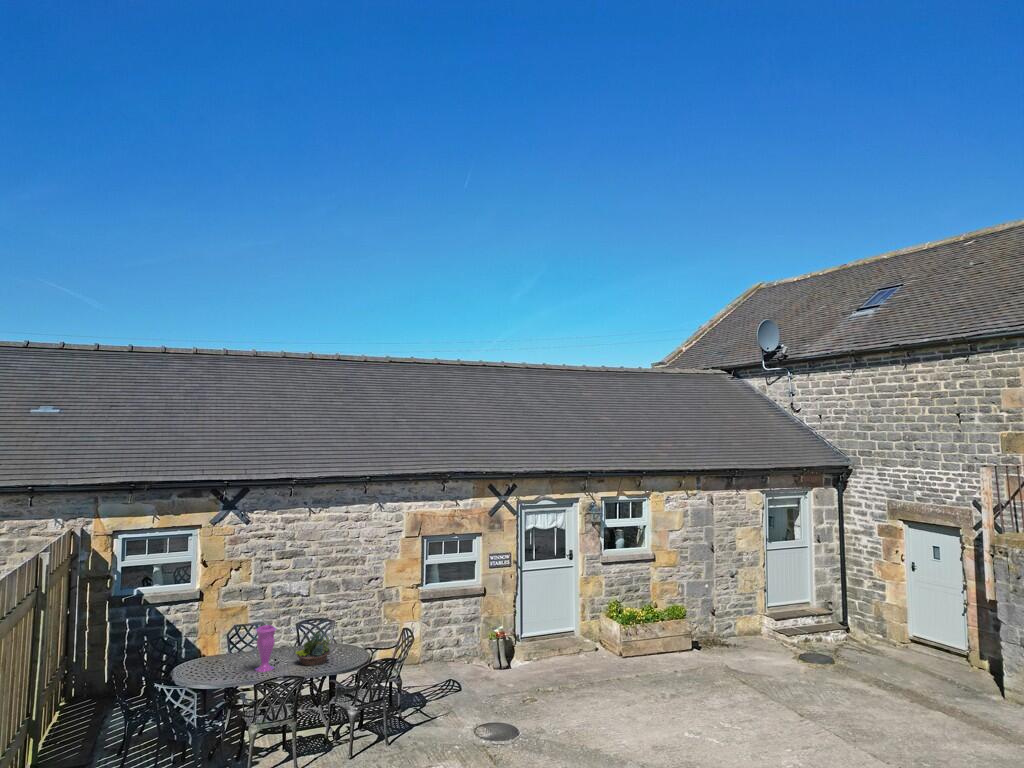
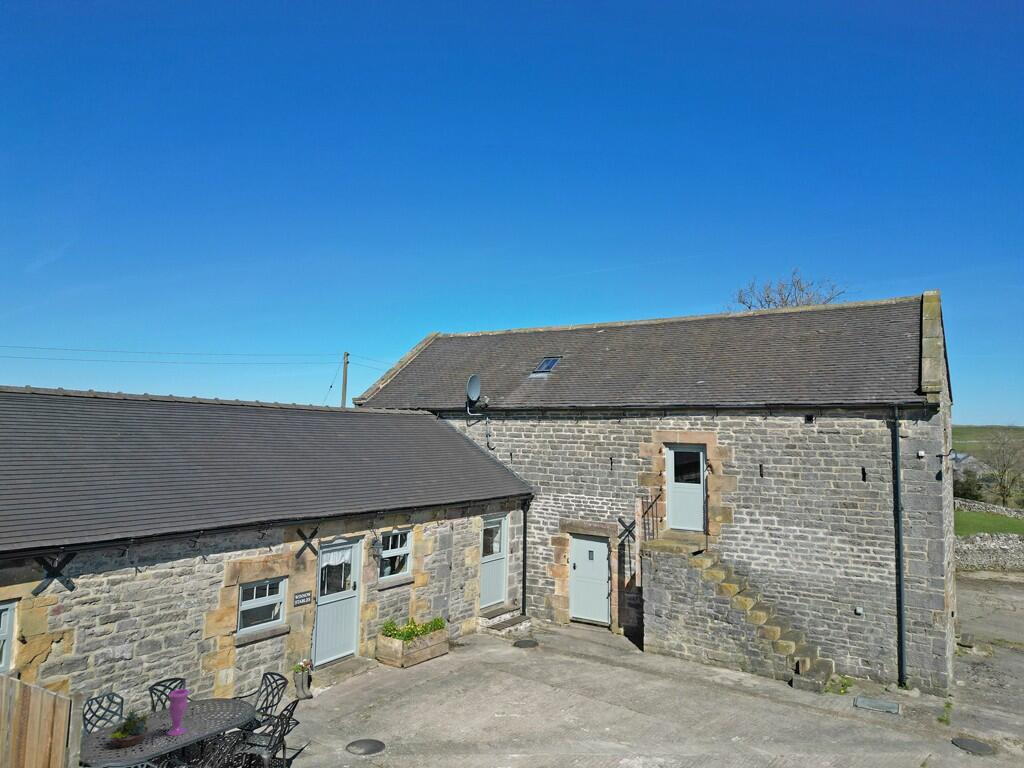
succulent planter: present [296,631,331,666] -> present [110,710,150,747]

